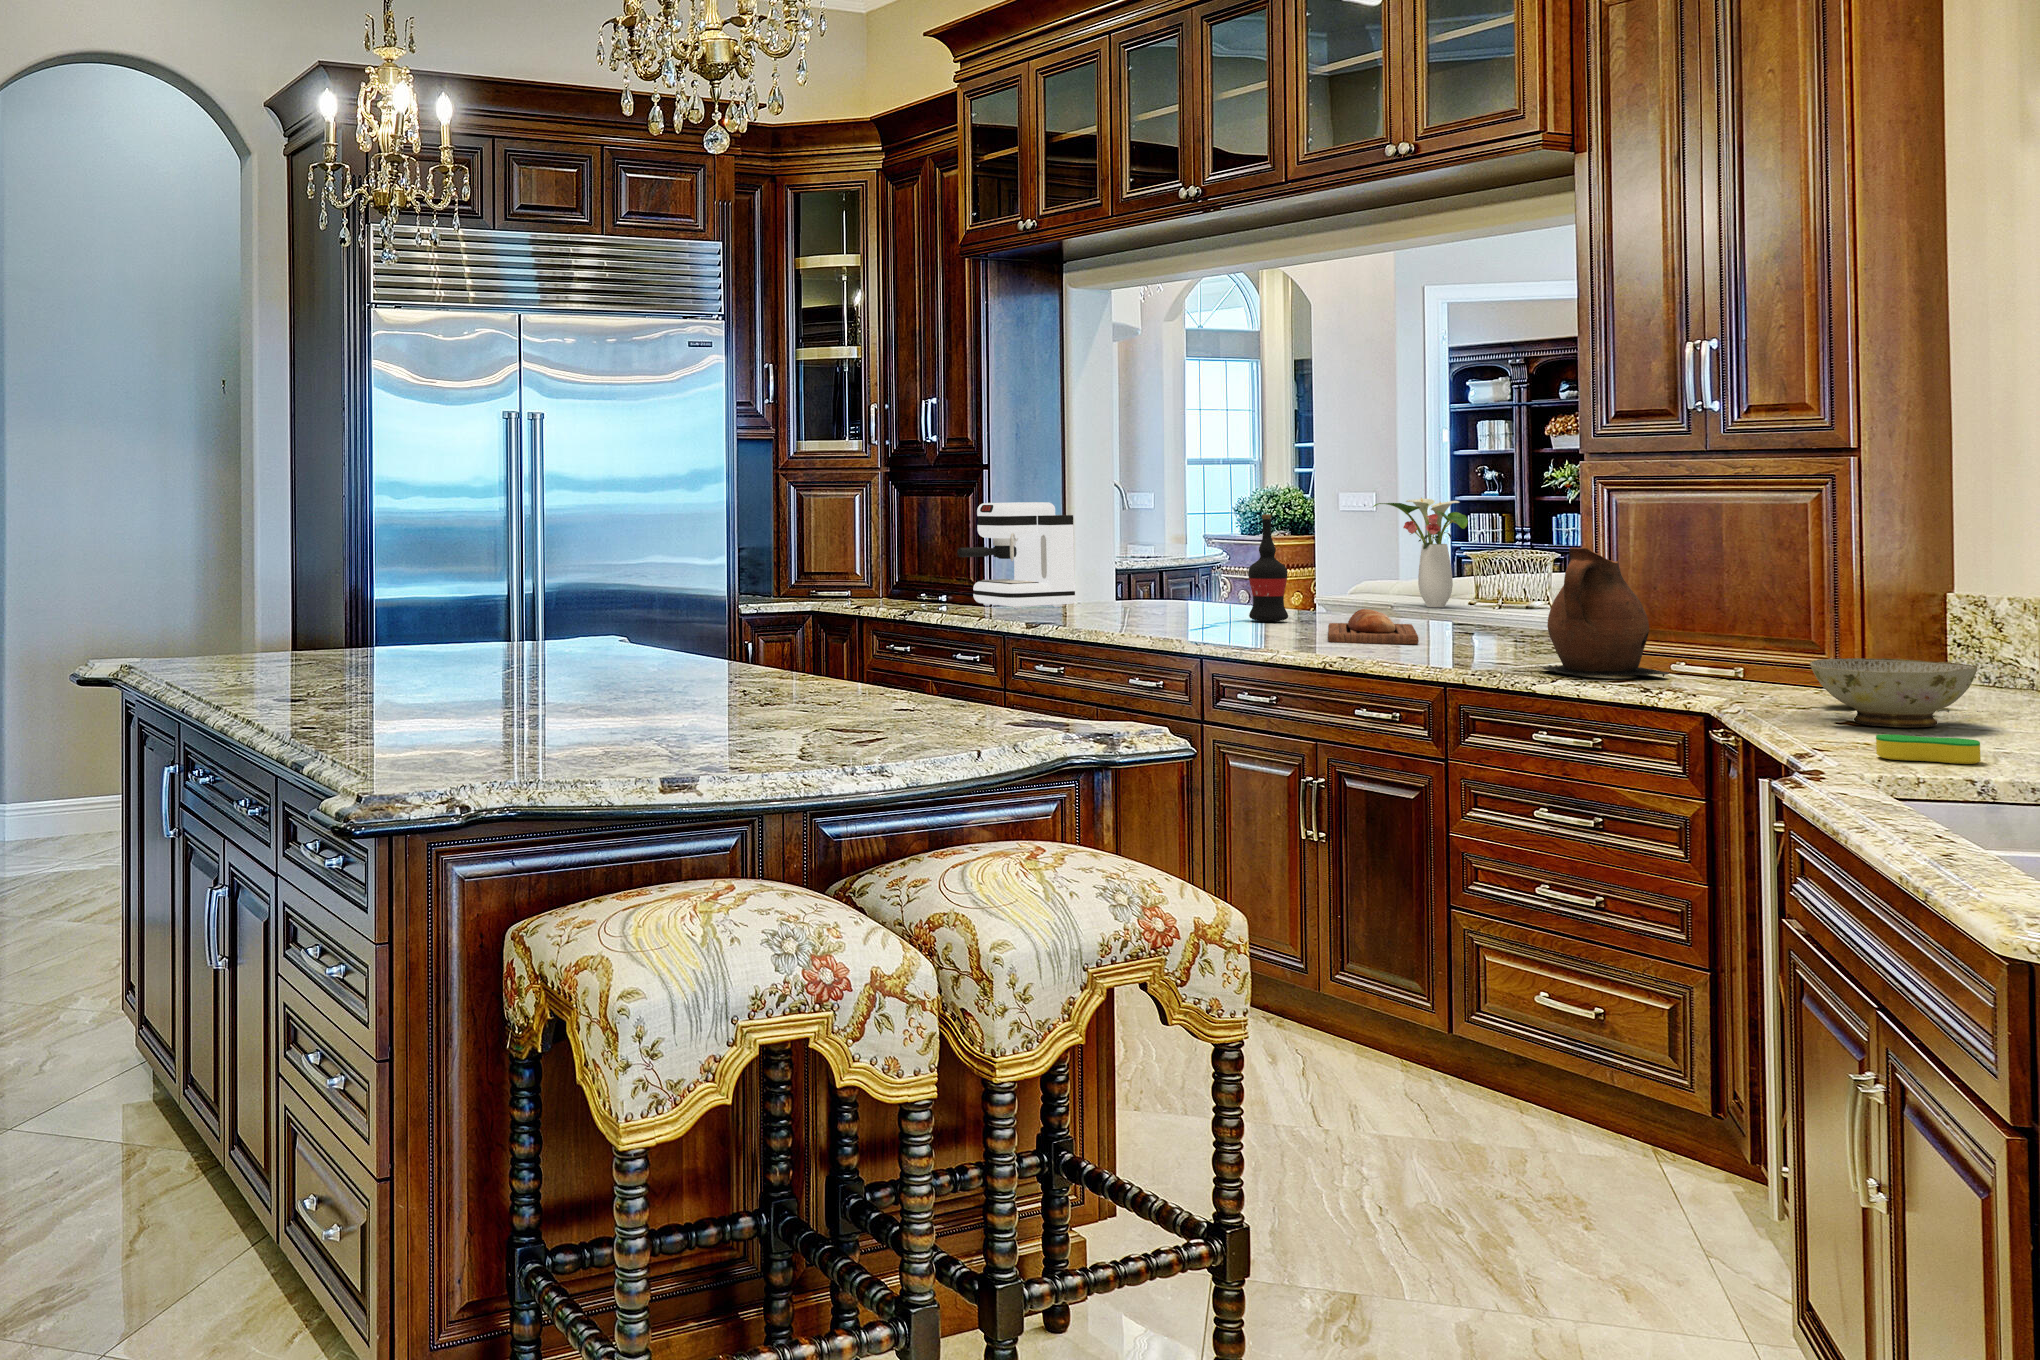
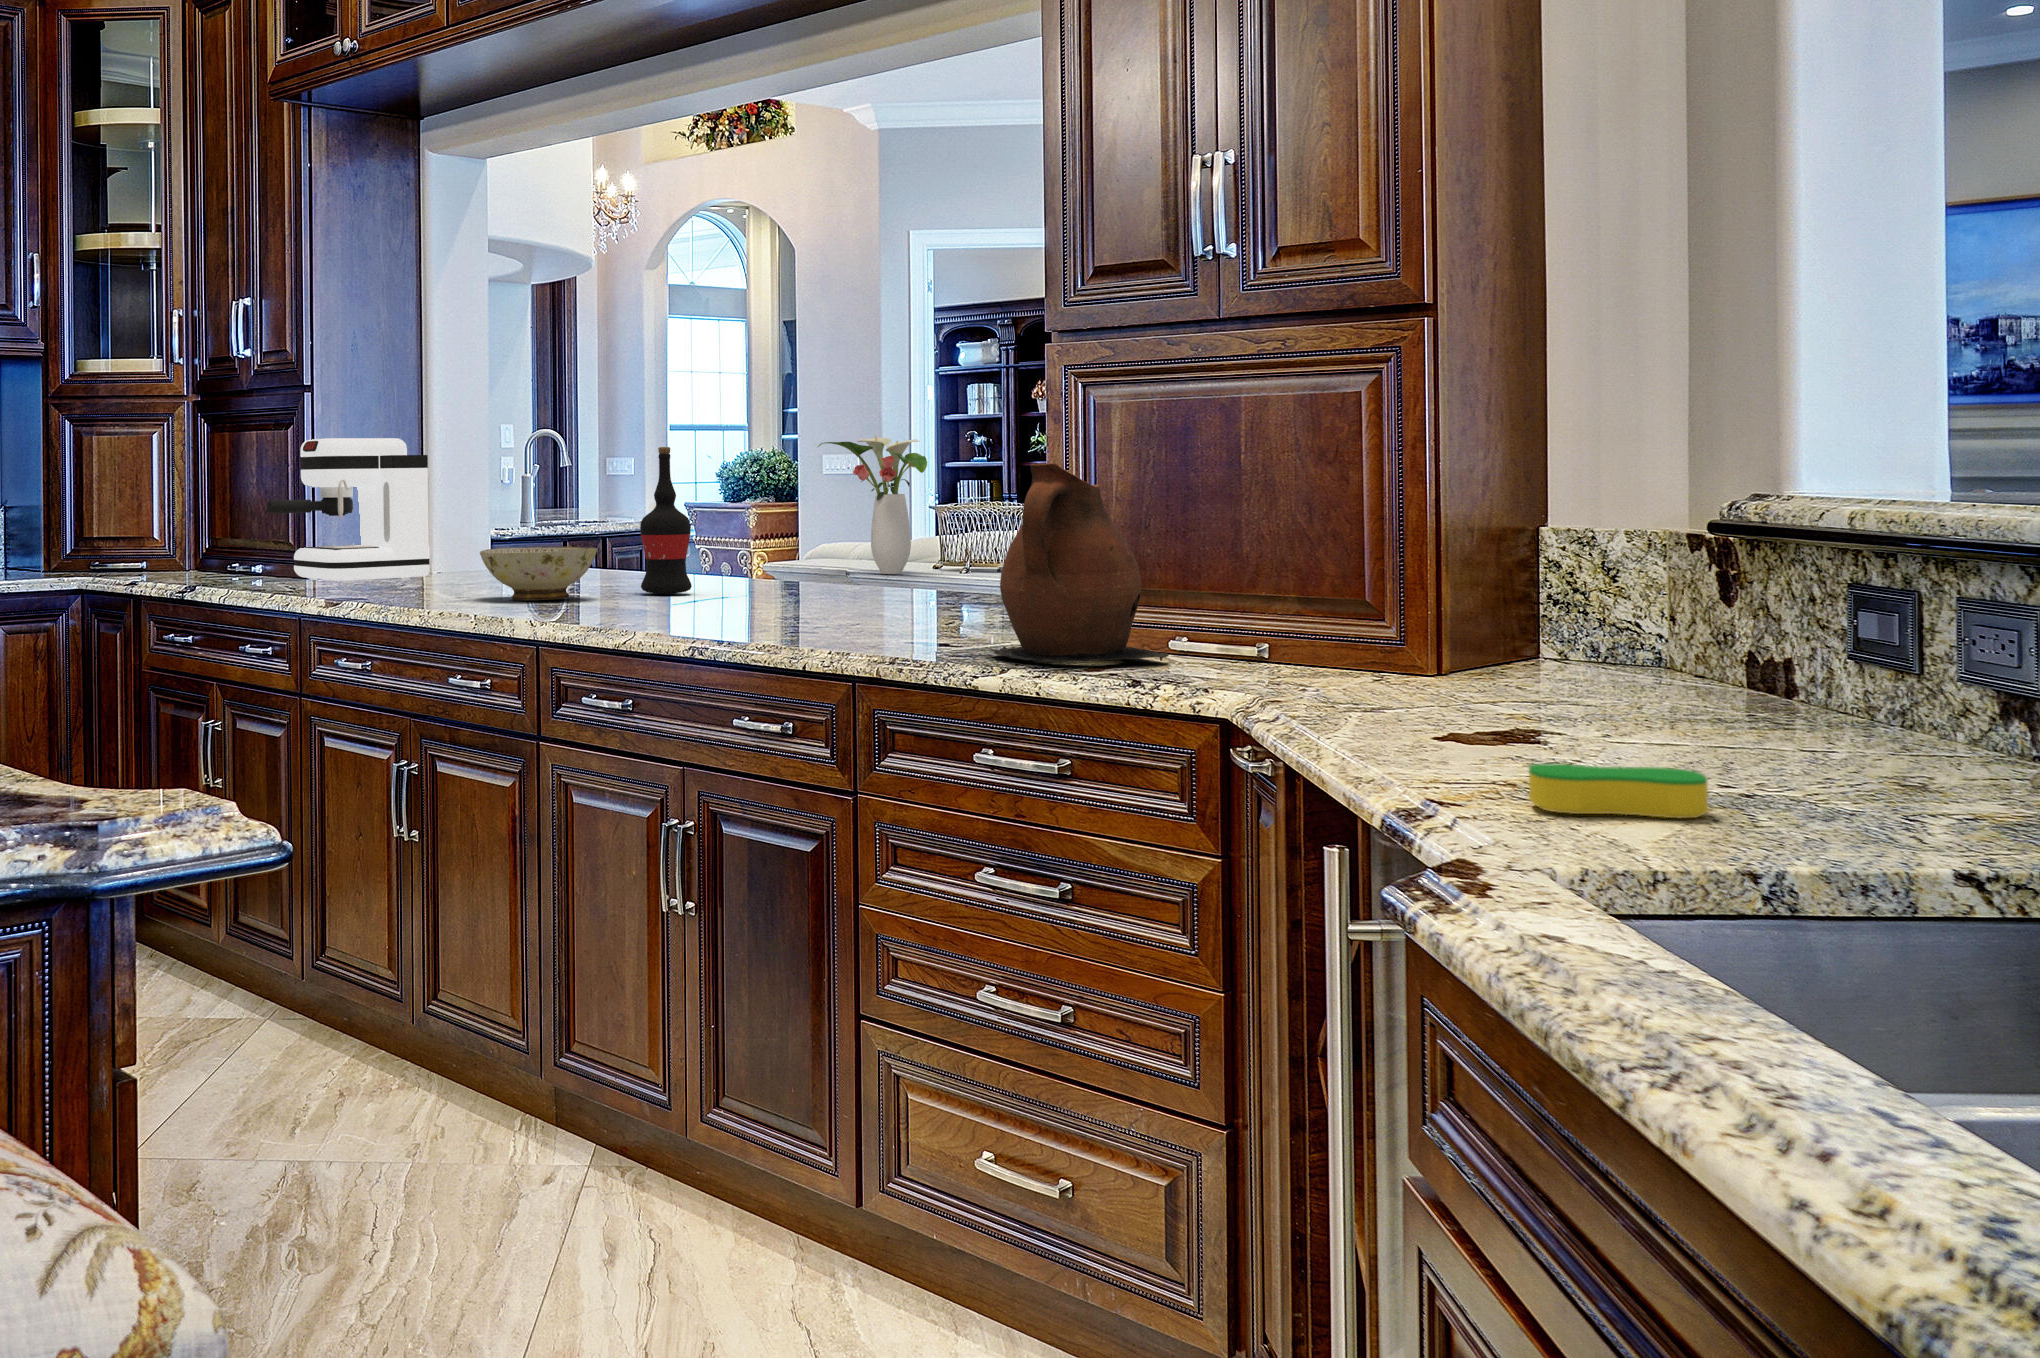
bread loaf: present [1328,609,1419,644] -> none [719,572,841,621]
ceramic bowl: present [1810,658,1978,727] -> present [480,547,597,600]

